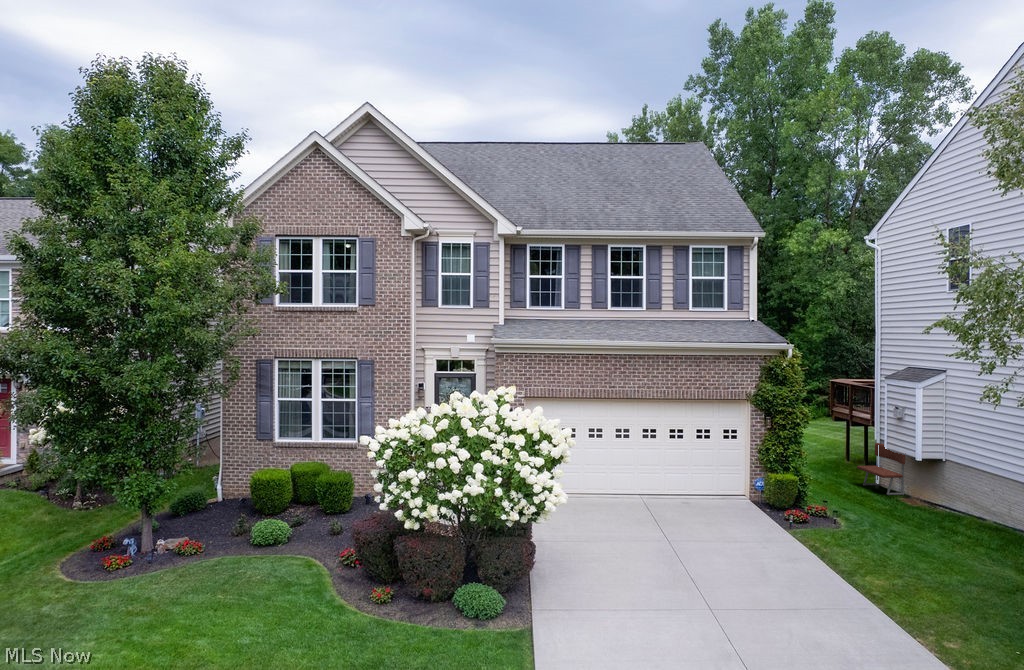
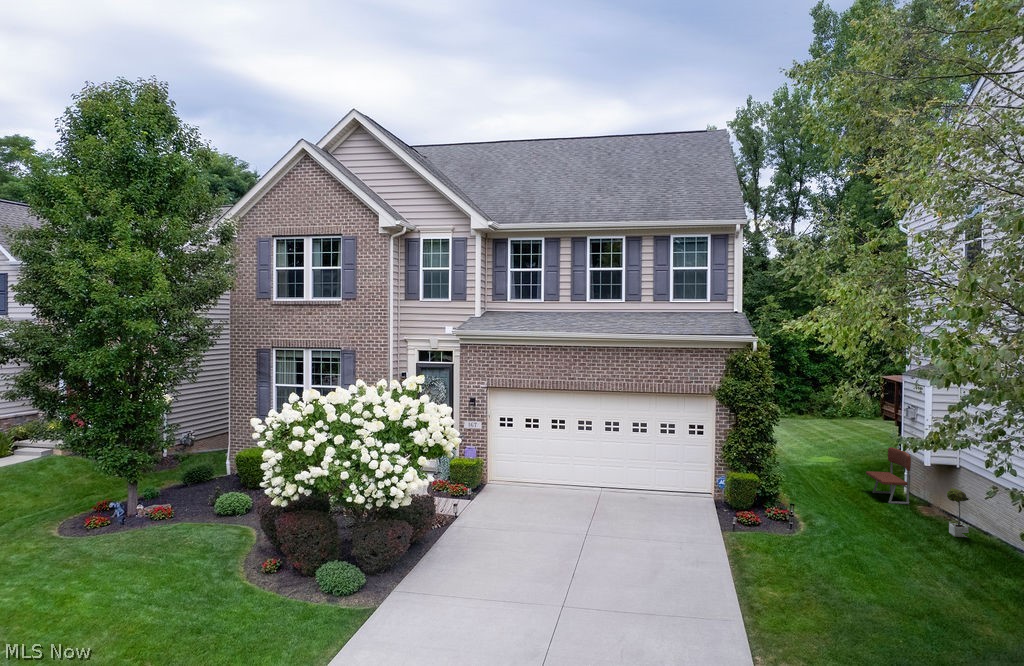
potted tree: none [972,480,995,526] -> present [947,488,969,537]

